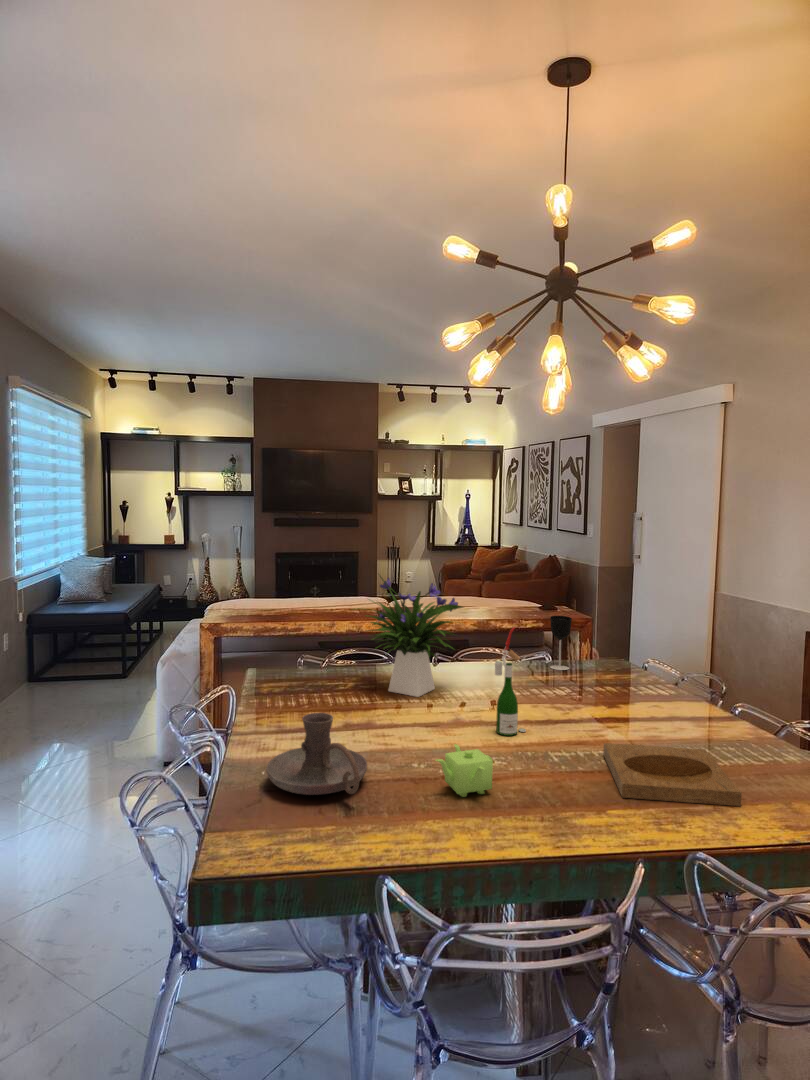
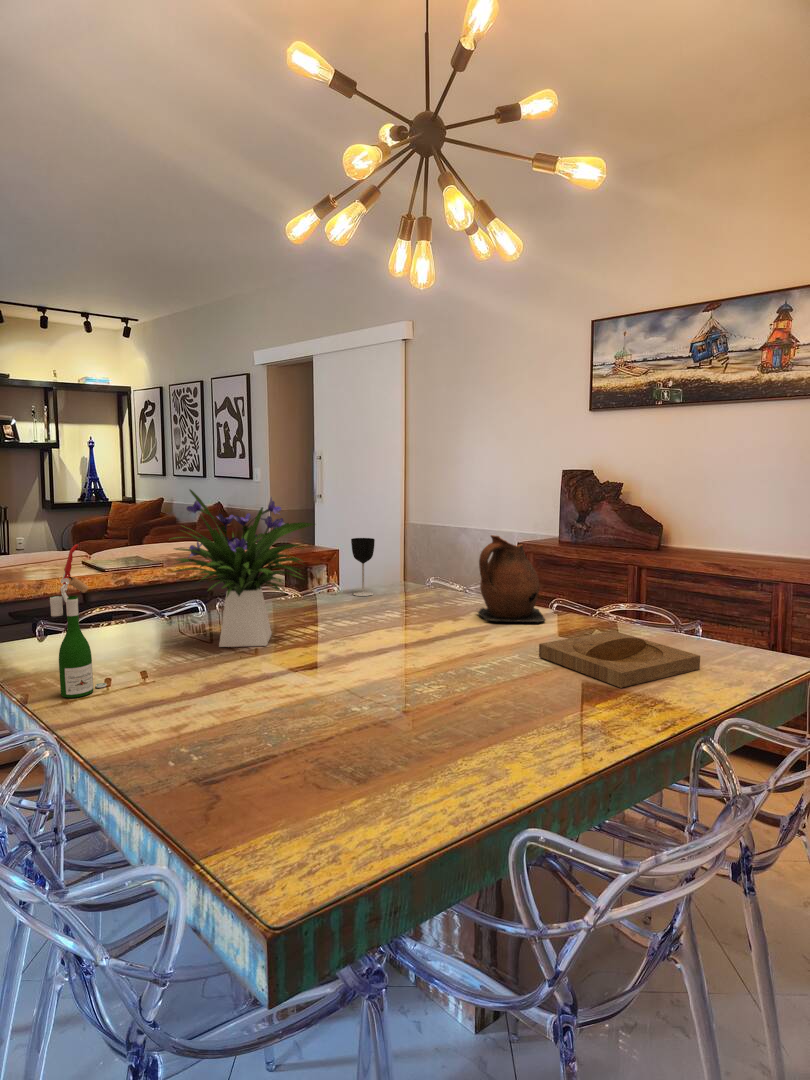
wine bottle: present [495,627,526,736] -> present [50,544,106,698]
ceramic pitcher: none [617,633,694,727] -> present [478,535,545,623]
candle holder: present [267,713,367,795] -> none [227,667,419,799]
teapot: present [436,744,493,797] -> none [454,672,533,733]

